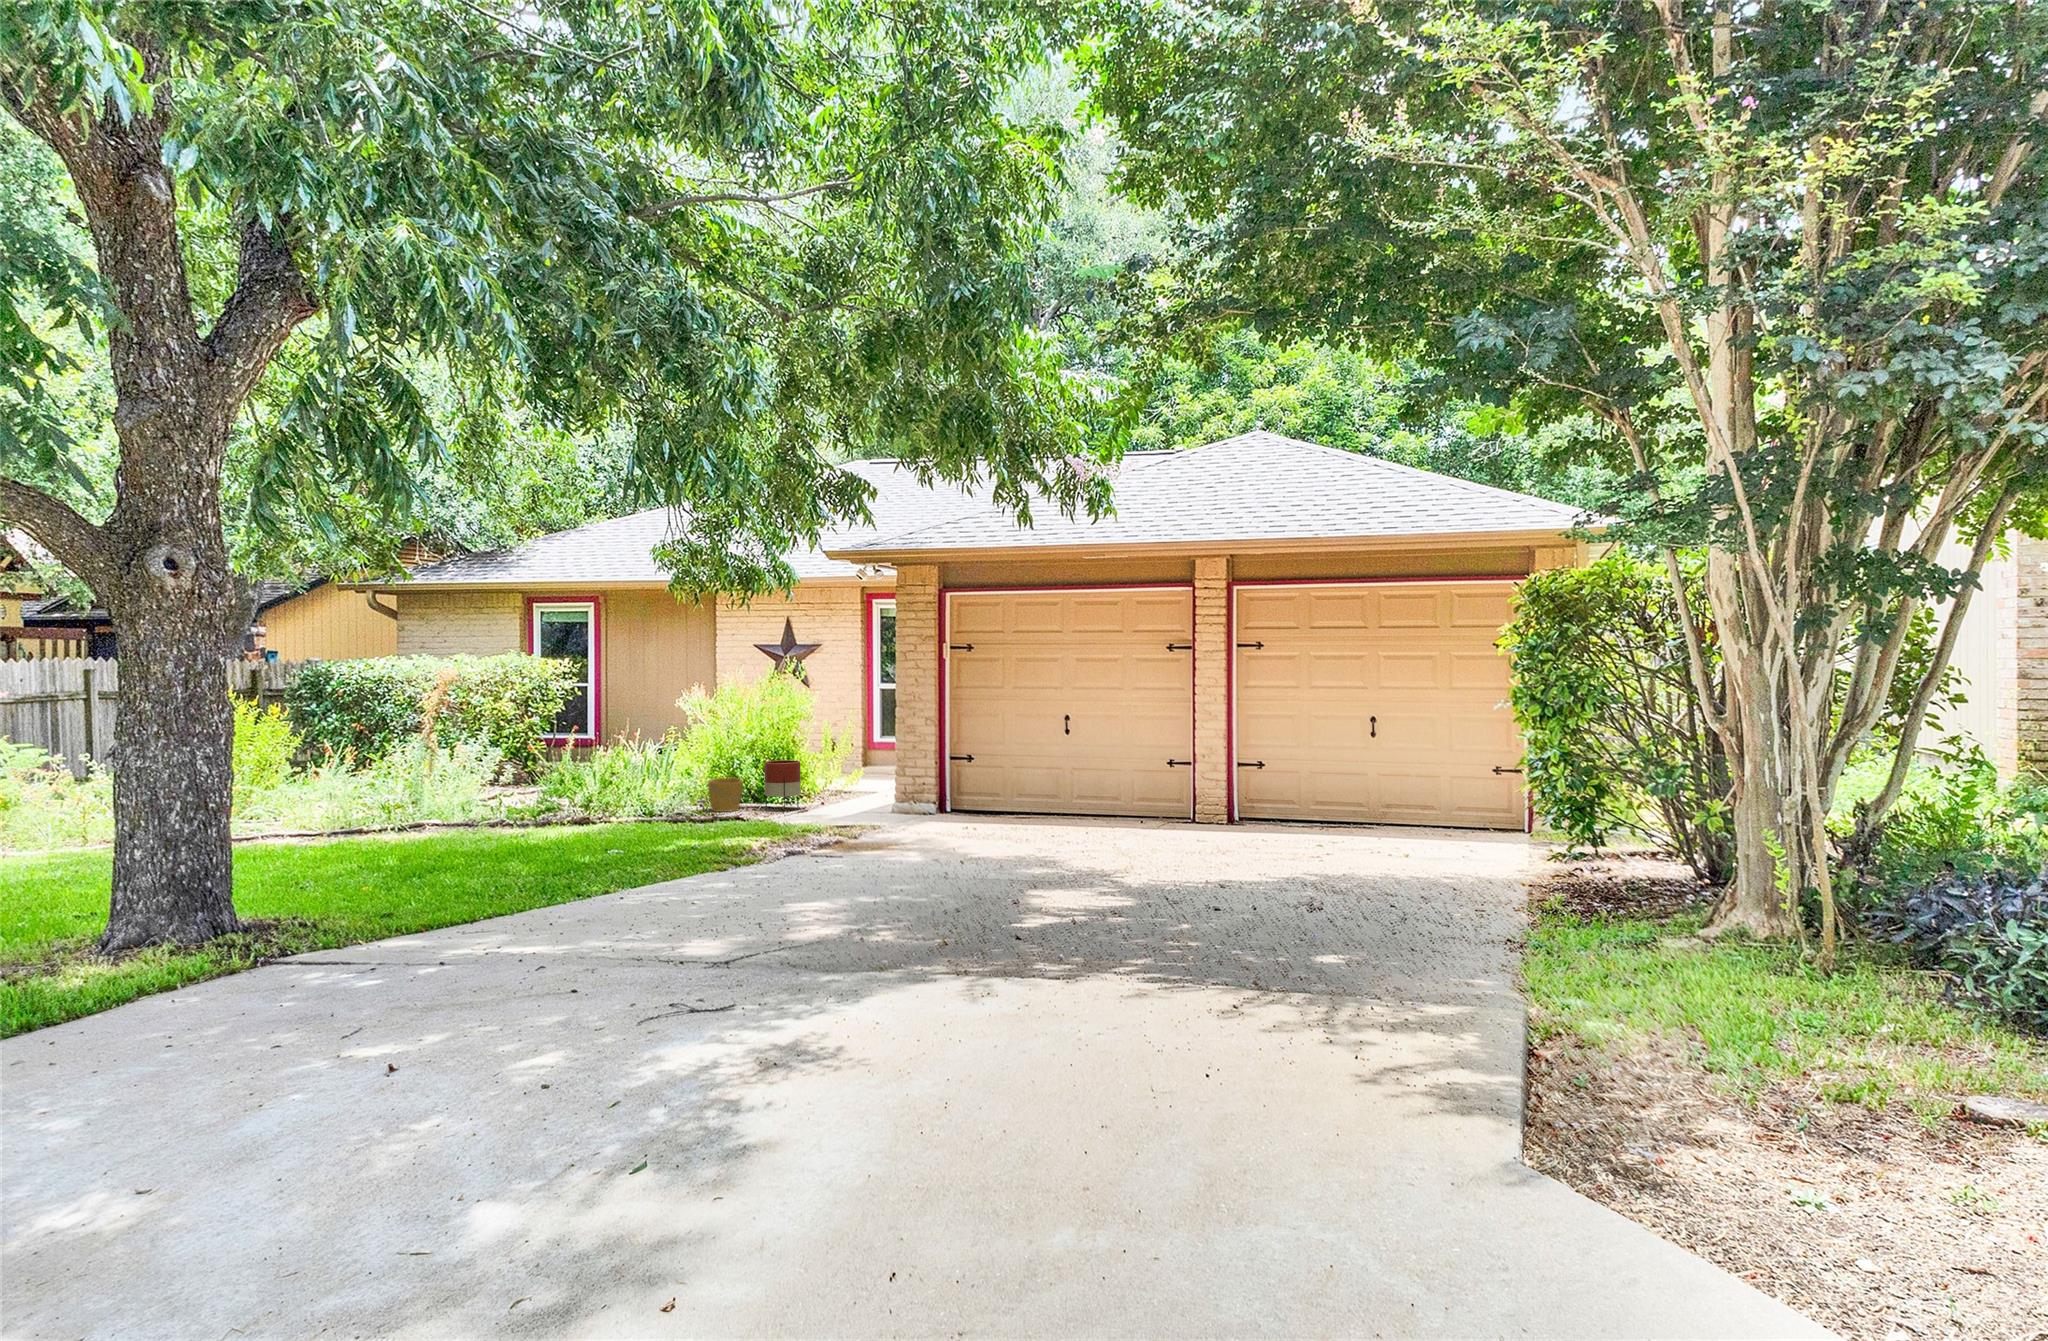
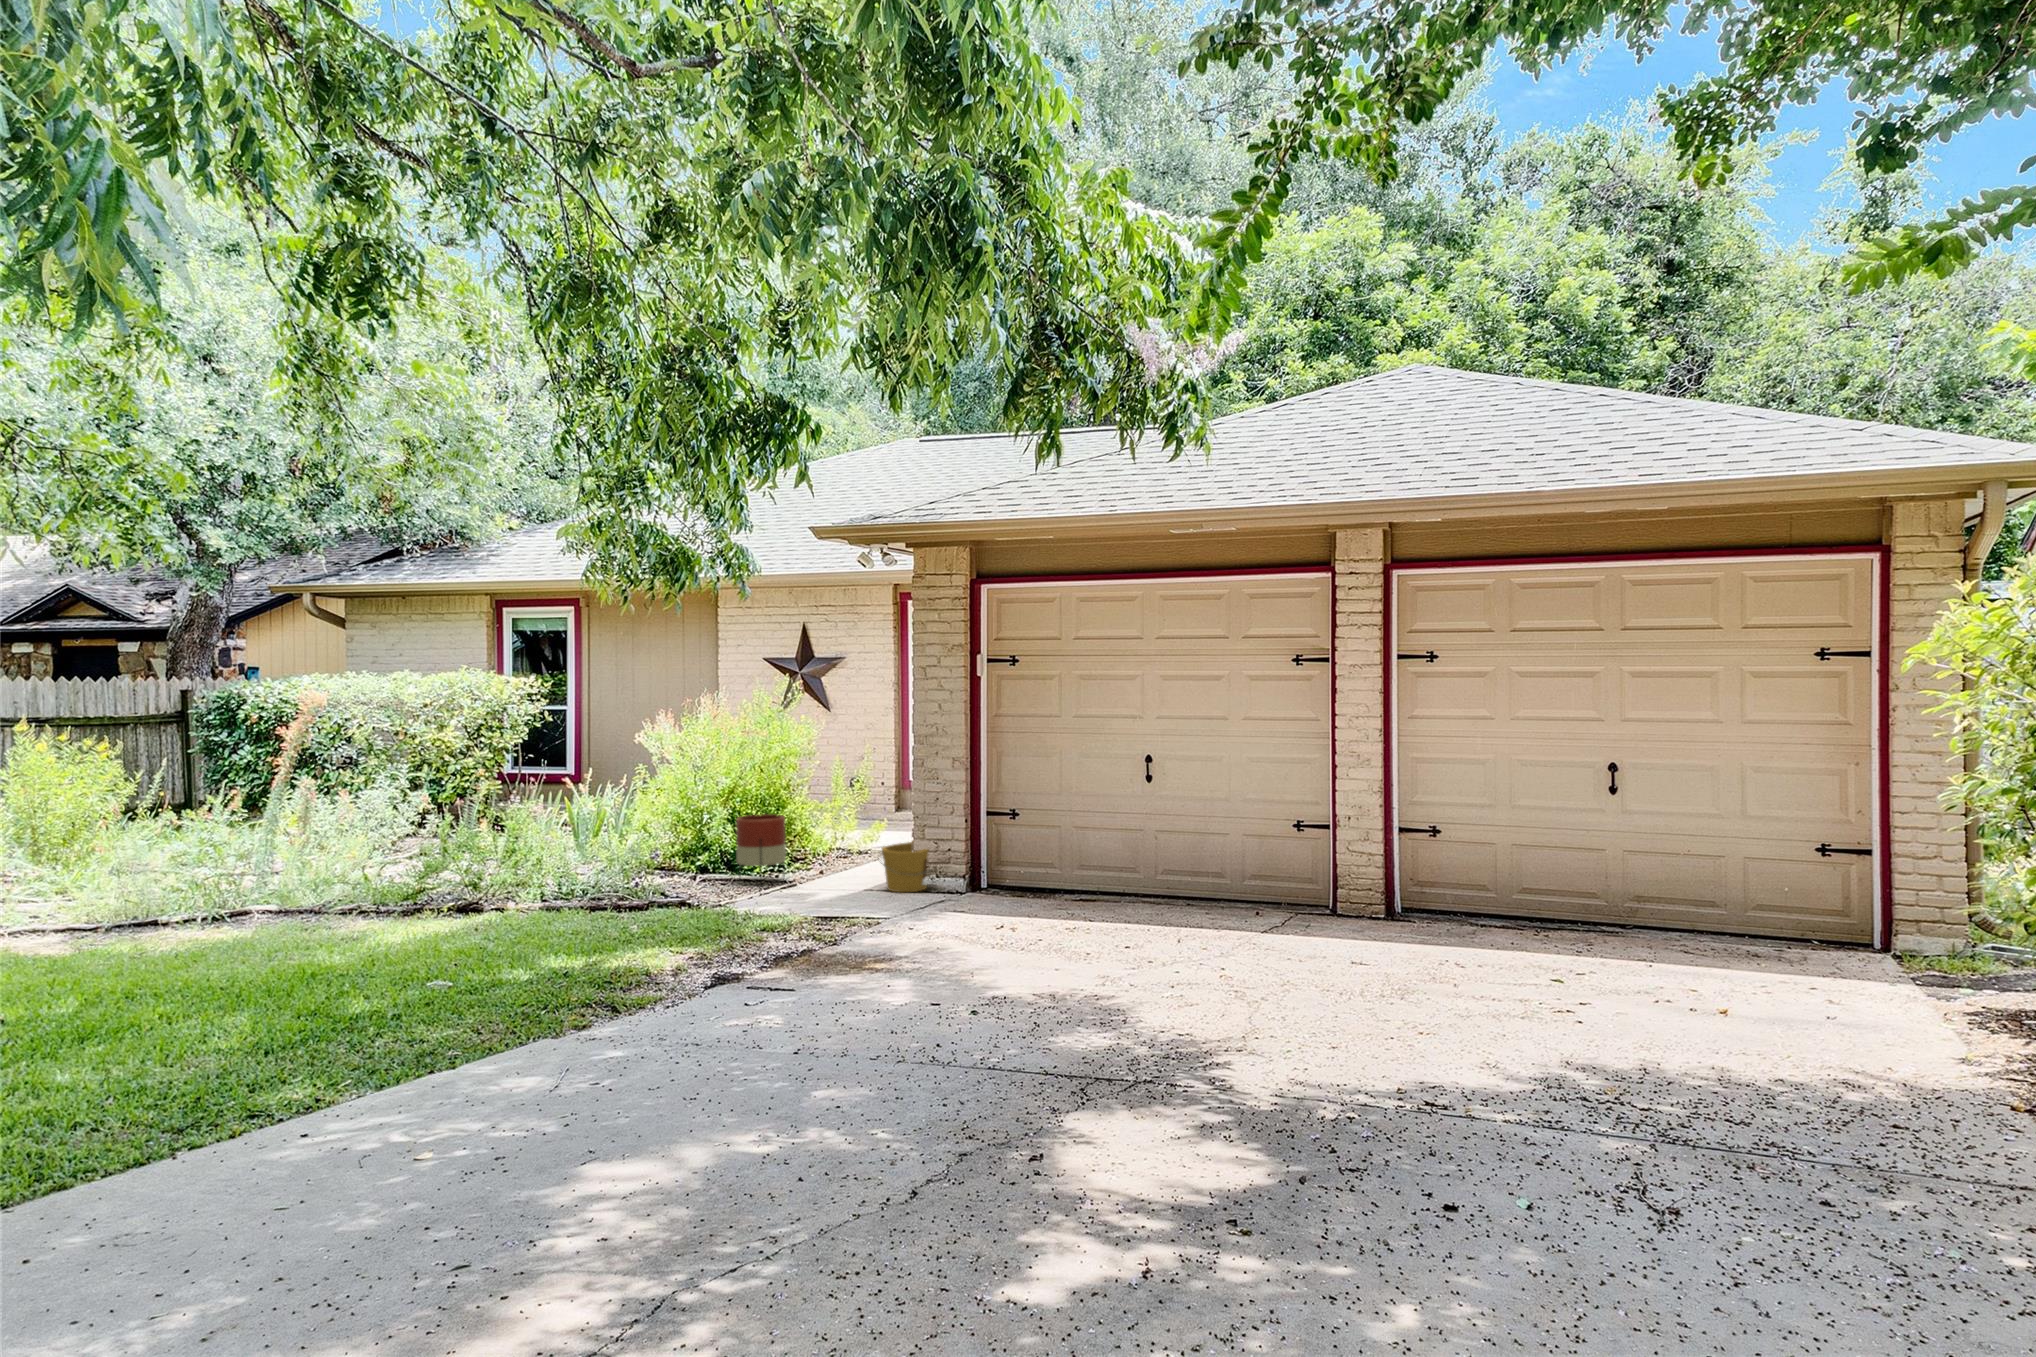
bucket: present [708,777,744,812] -> present [878,842,929,892]

